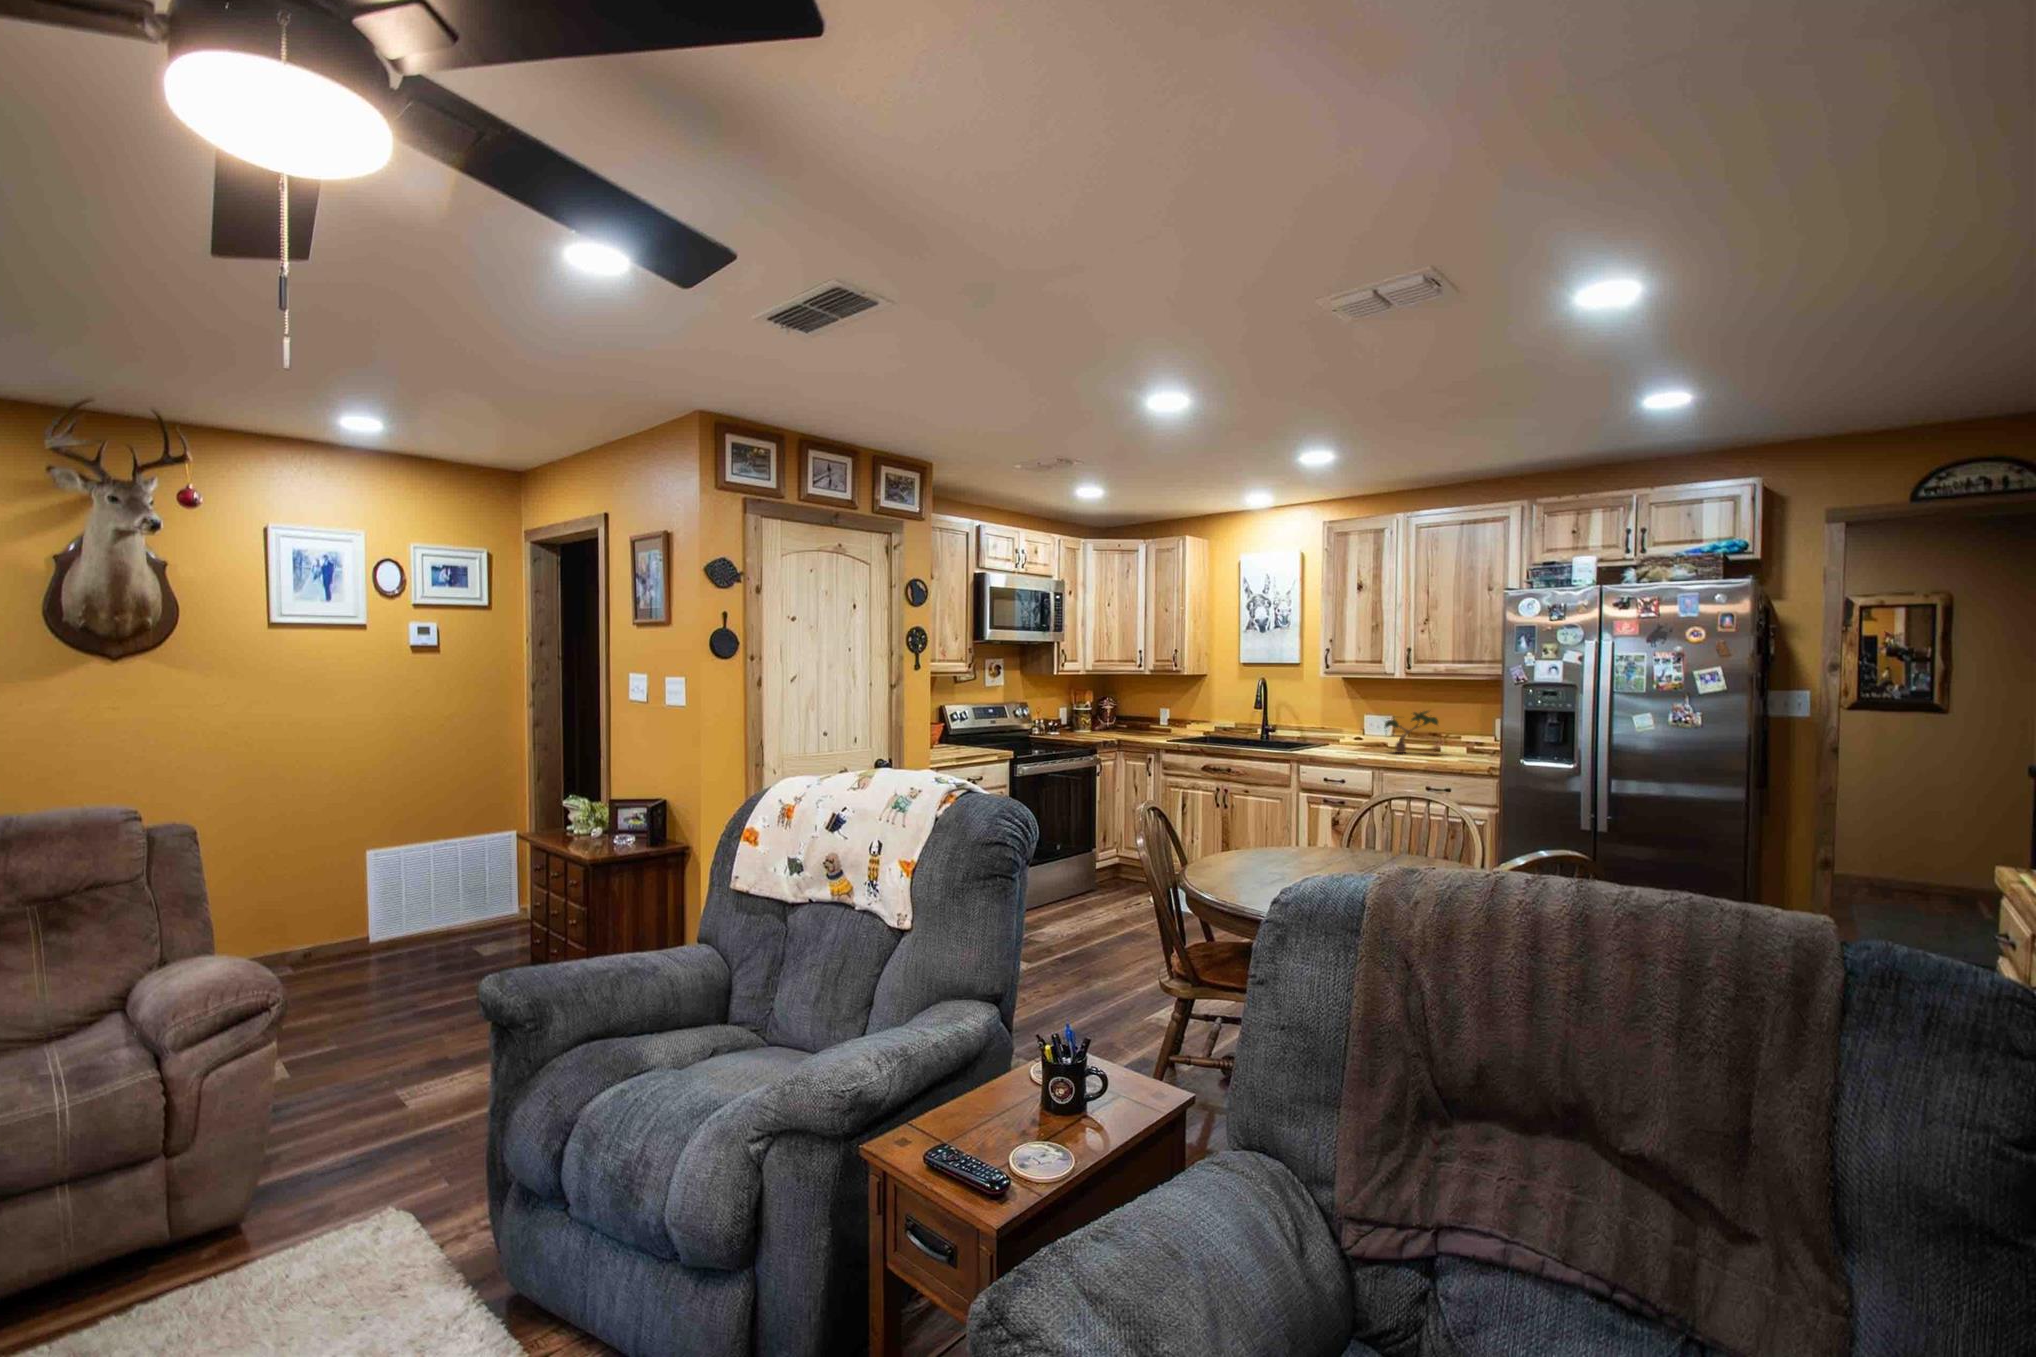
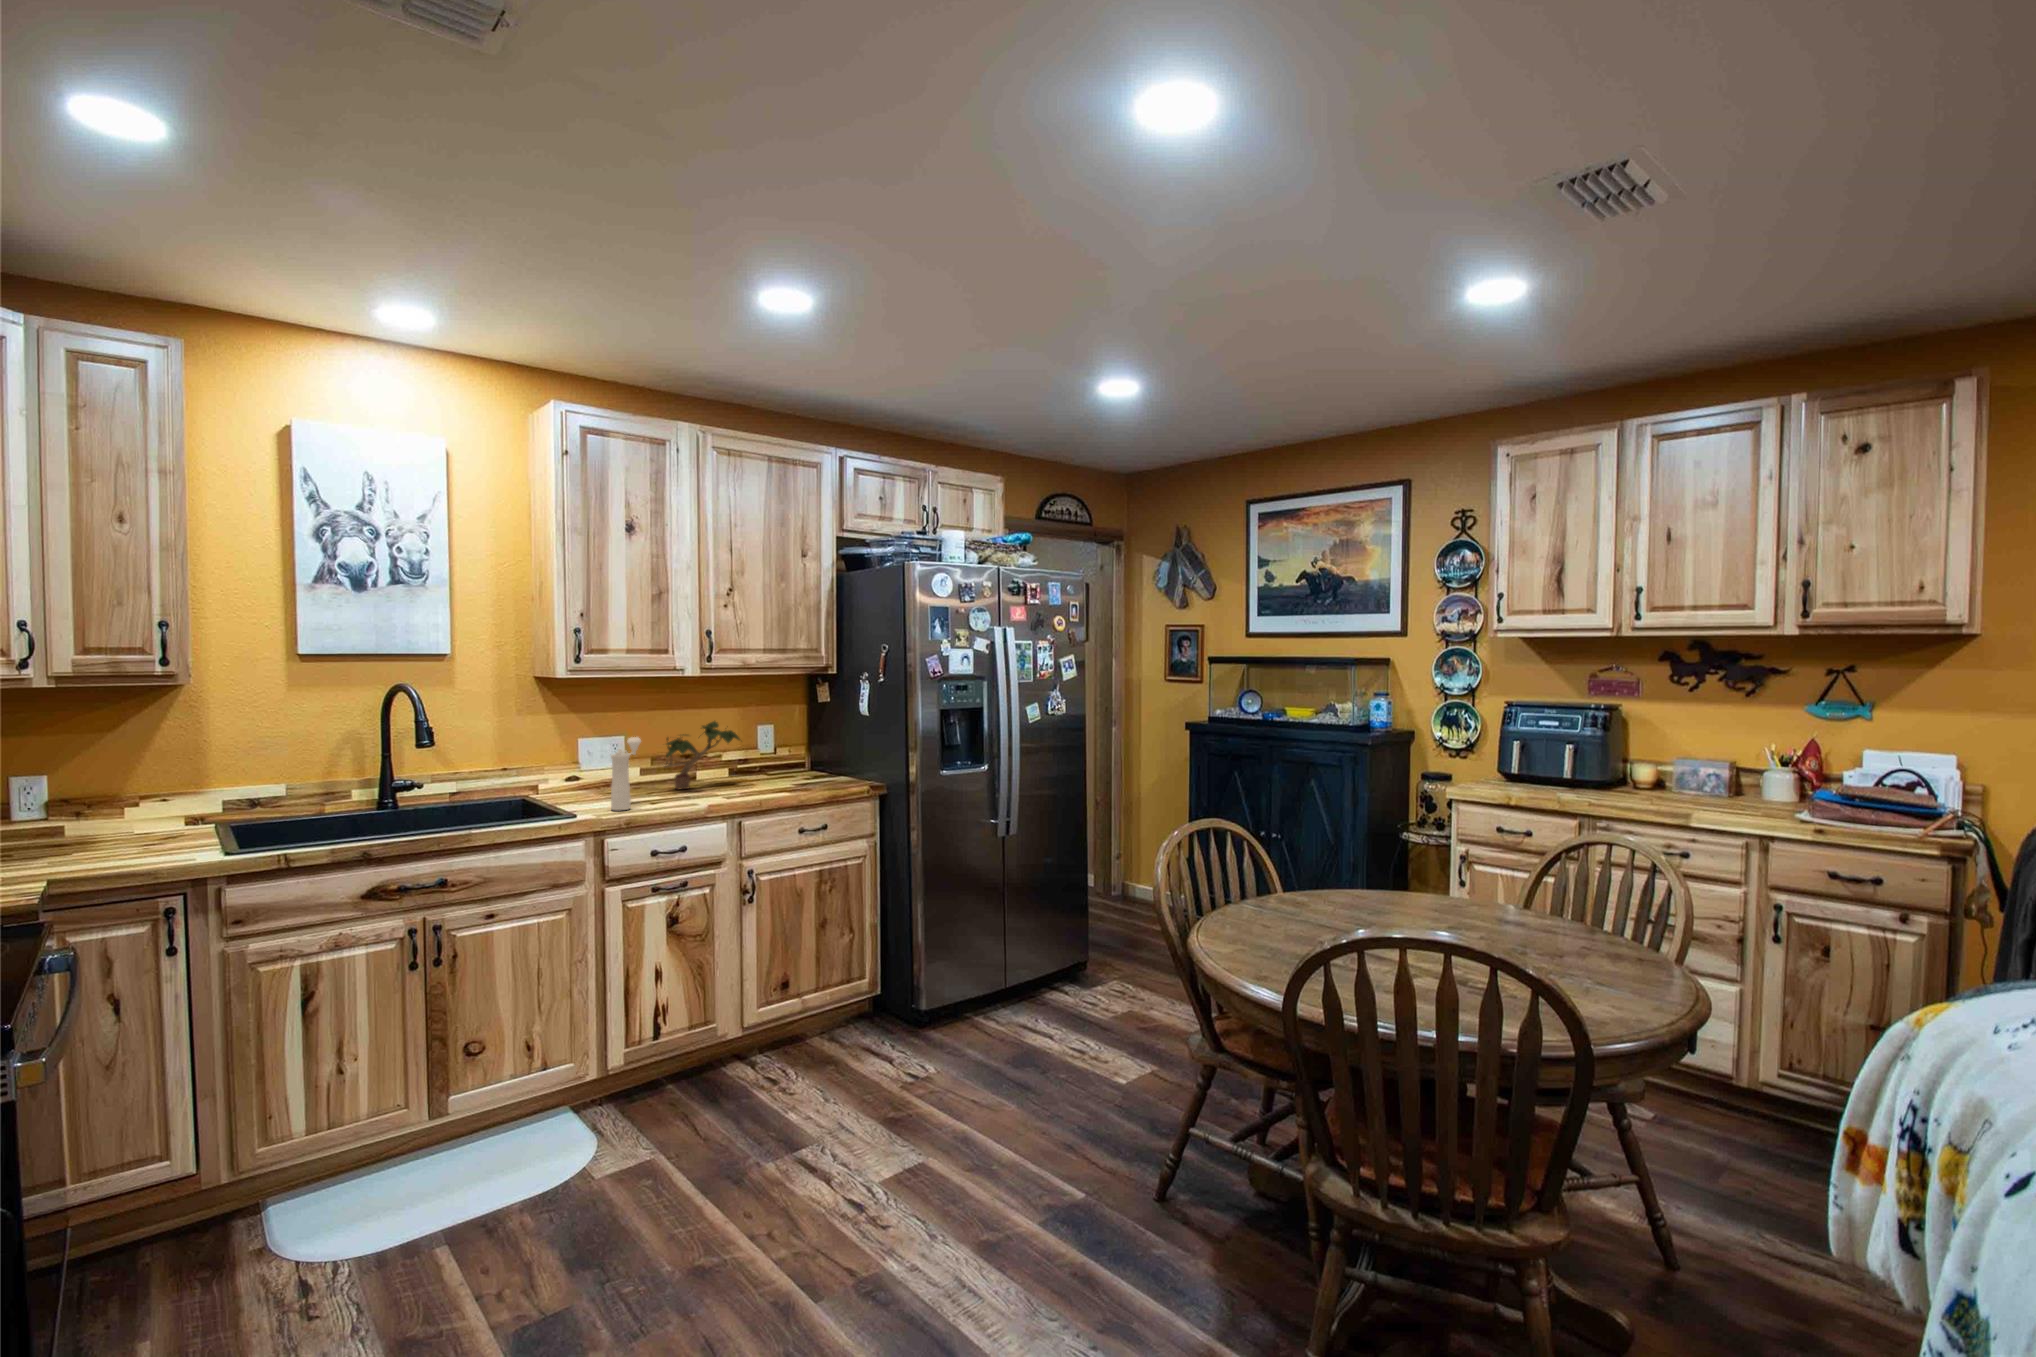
pepper mill: none [1318,714,1348,754] -> present [611,737,641,810]

